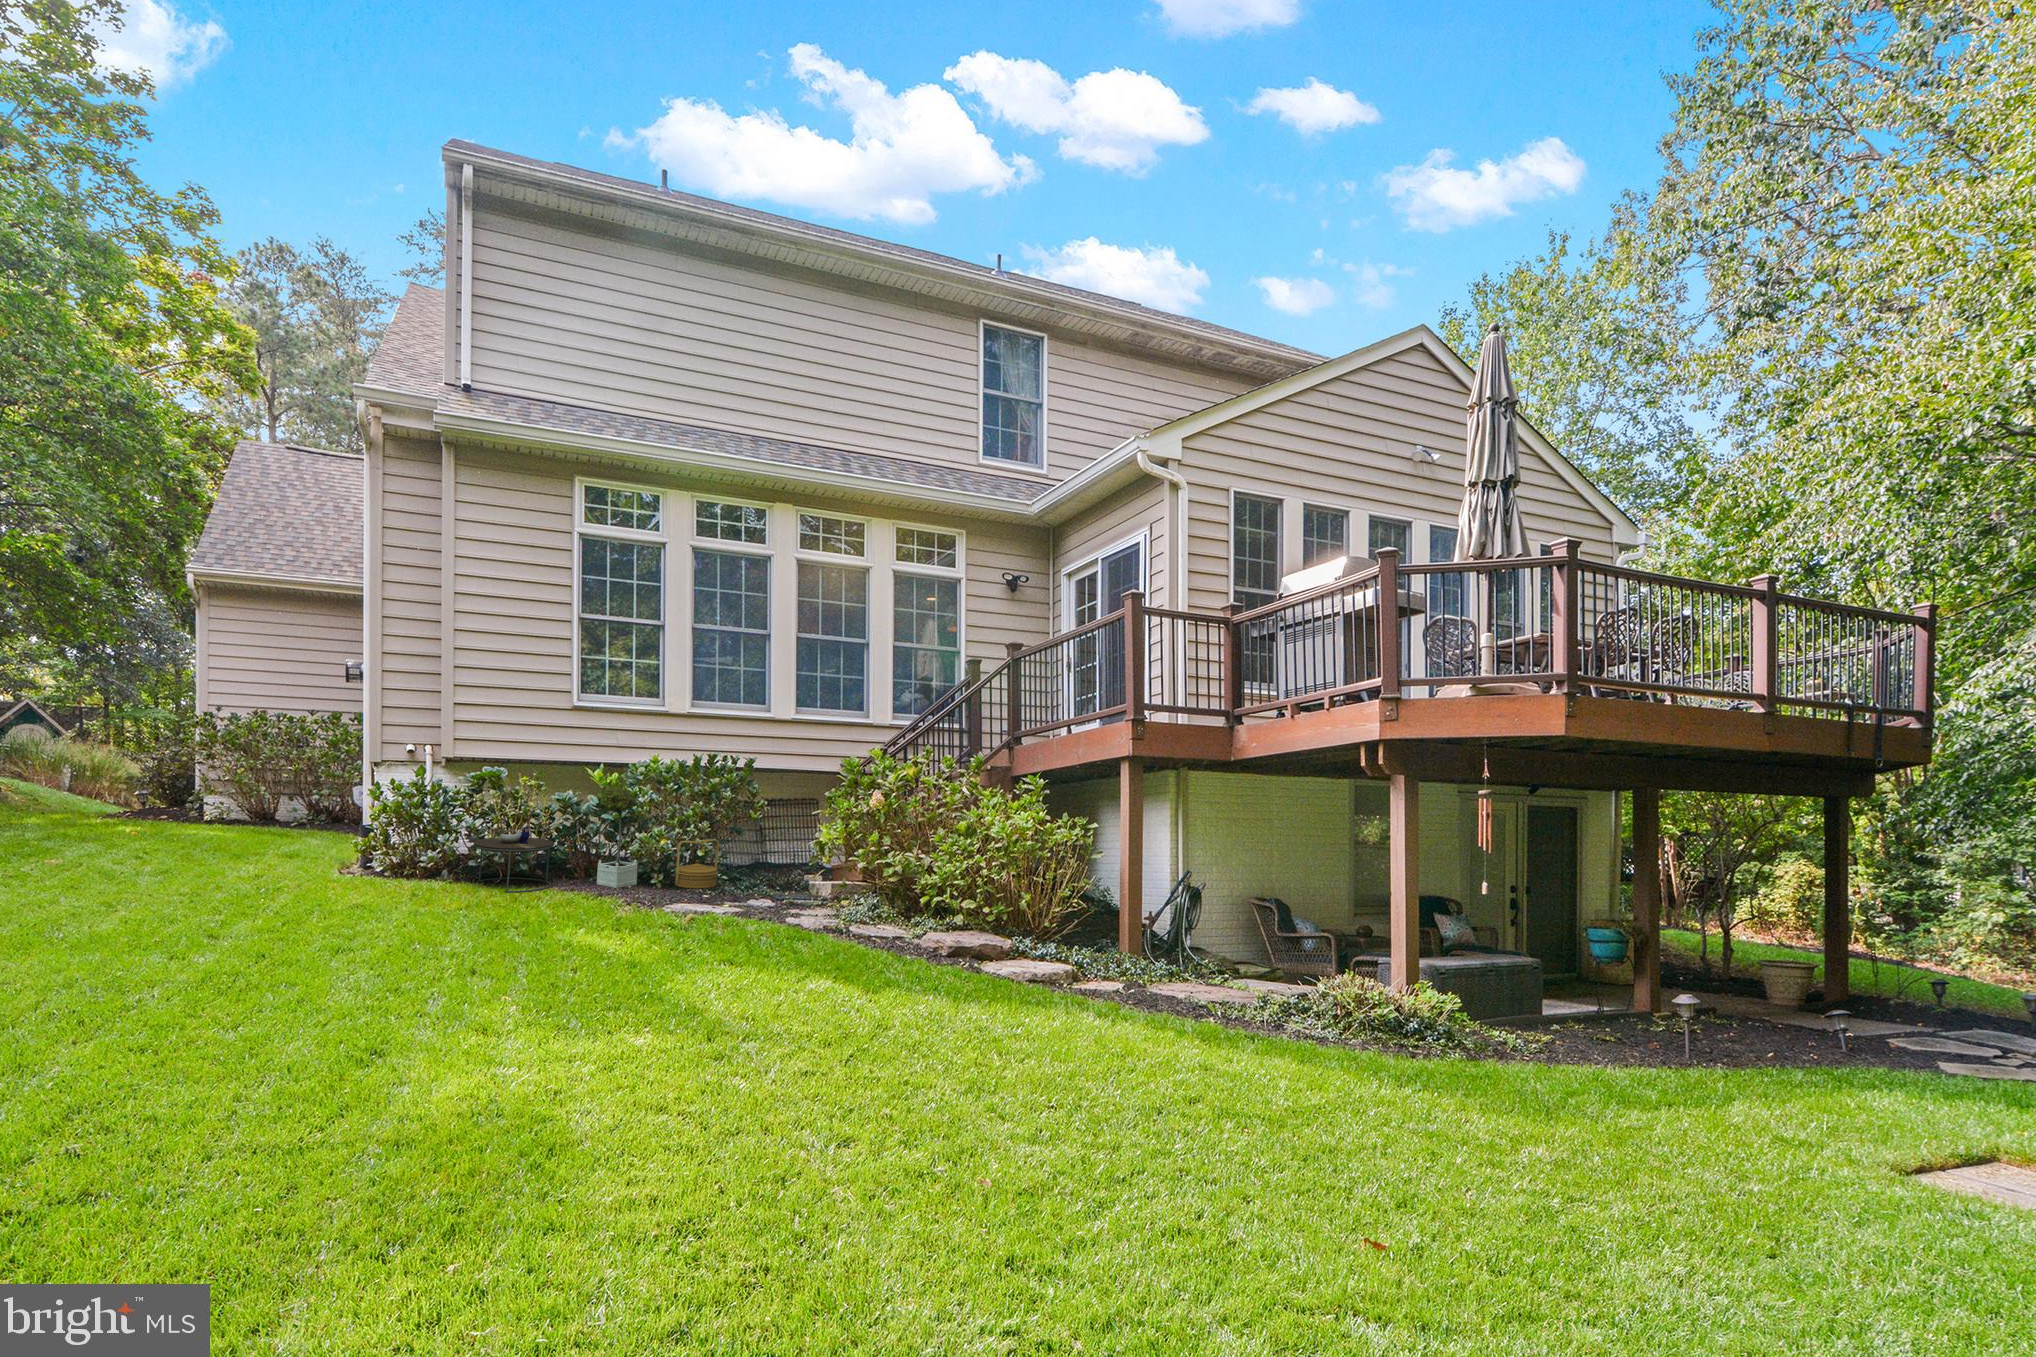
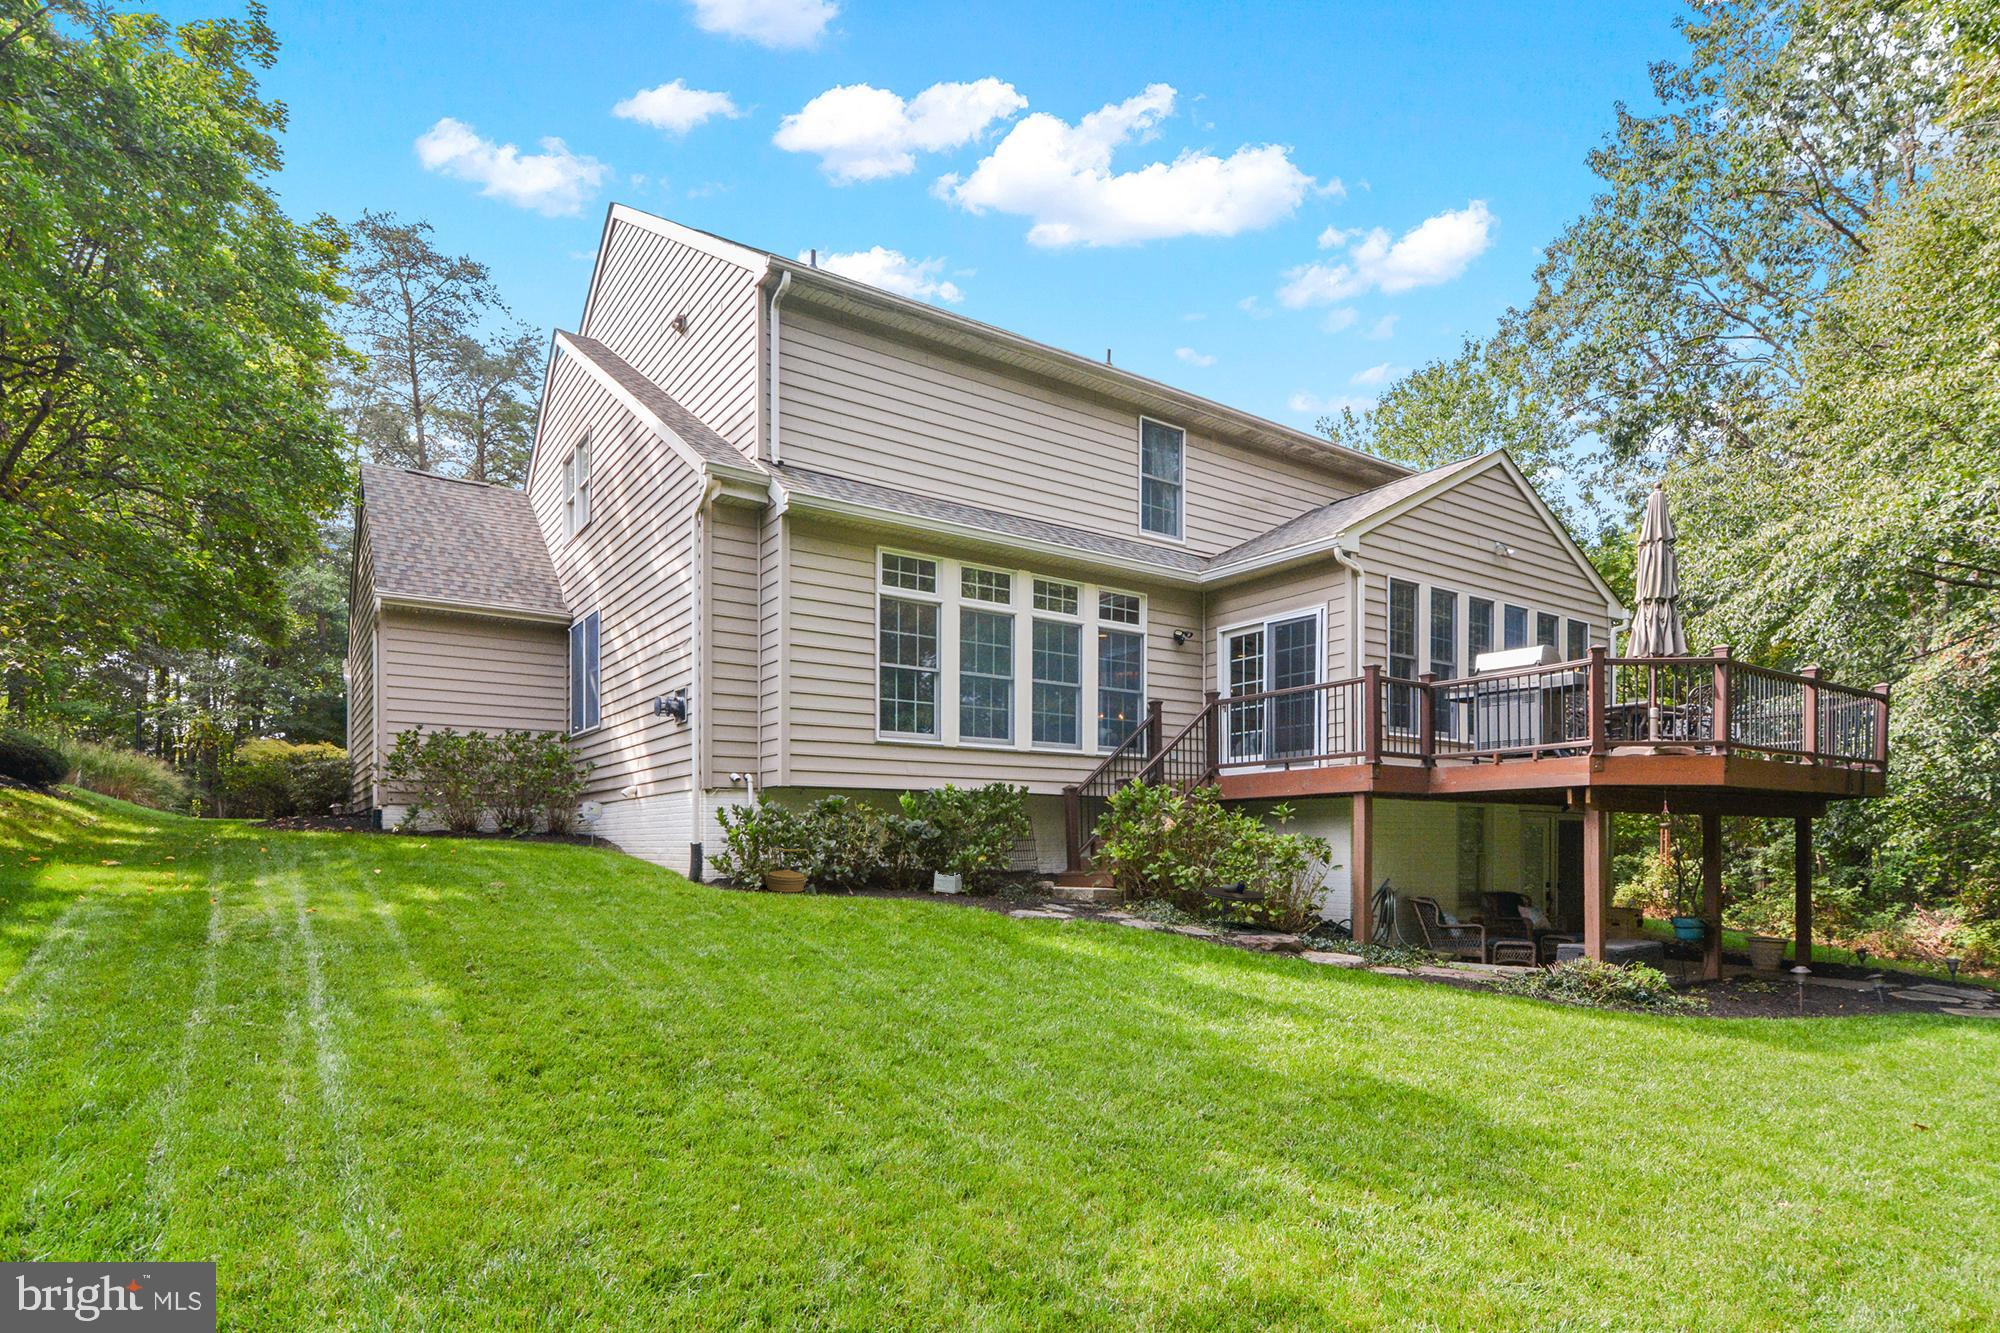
side table: present [474,827,554,893] -> present [1202,880,1265,935]
woven basket: present [675,839,719,888] -> present [766,848,809,892]

